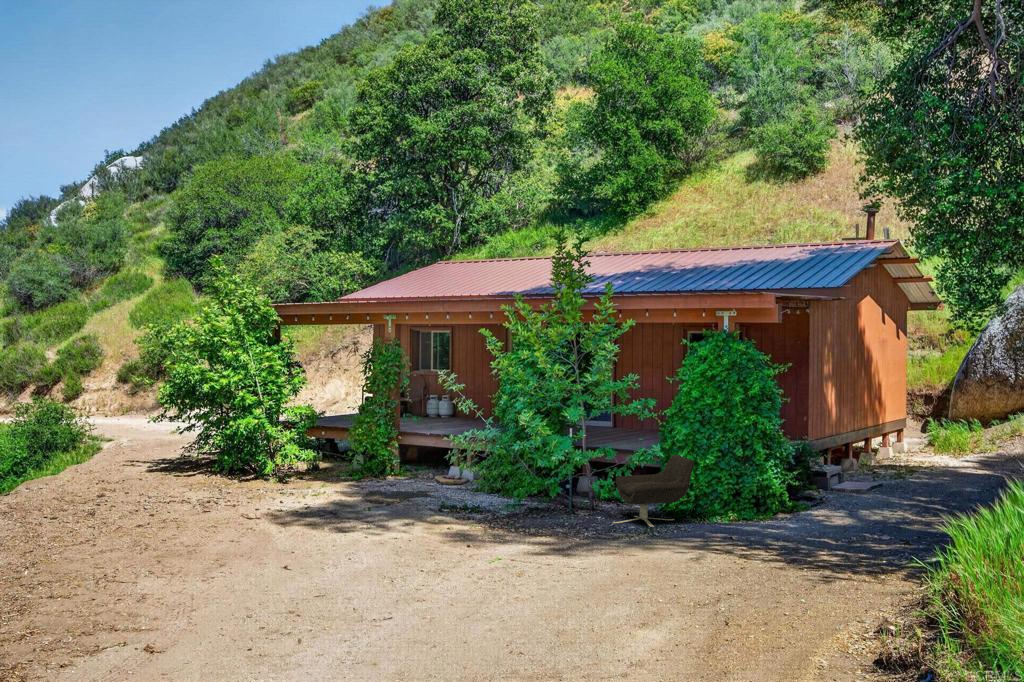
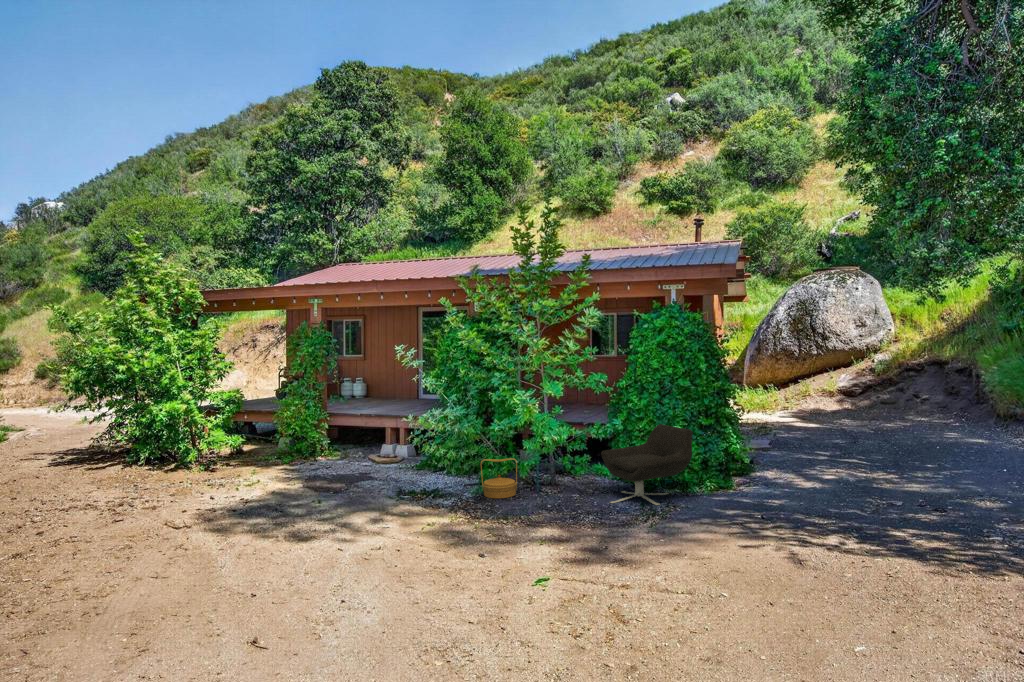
basket: none [507,479,541,515] -> present [481,458,517,498]

